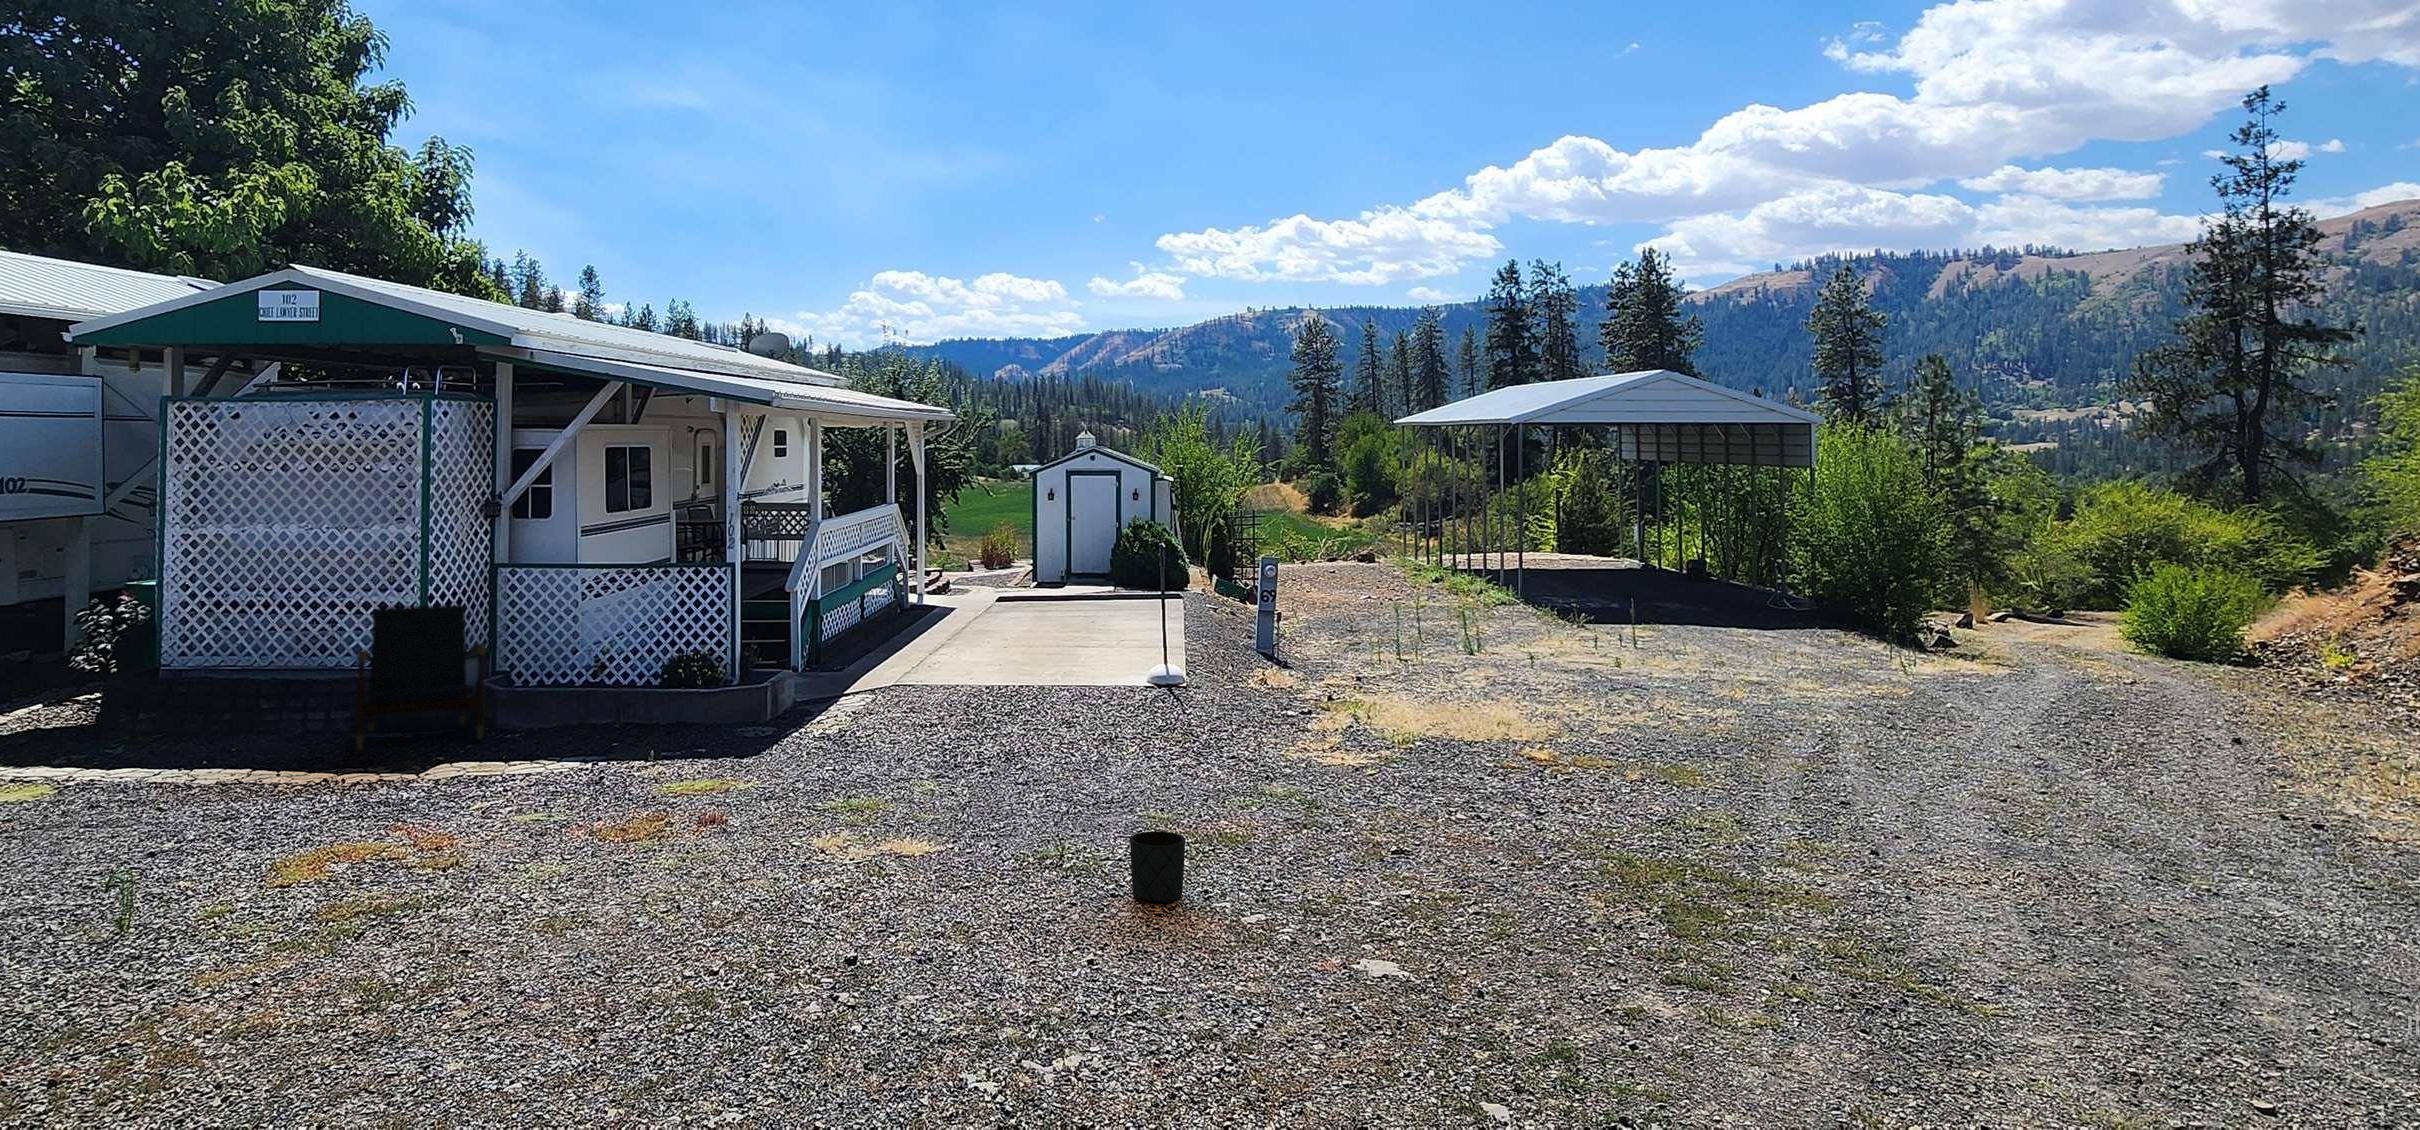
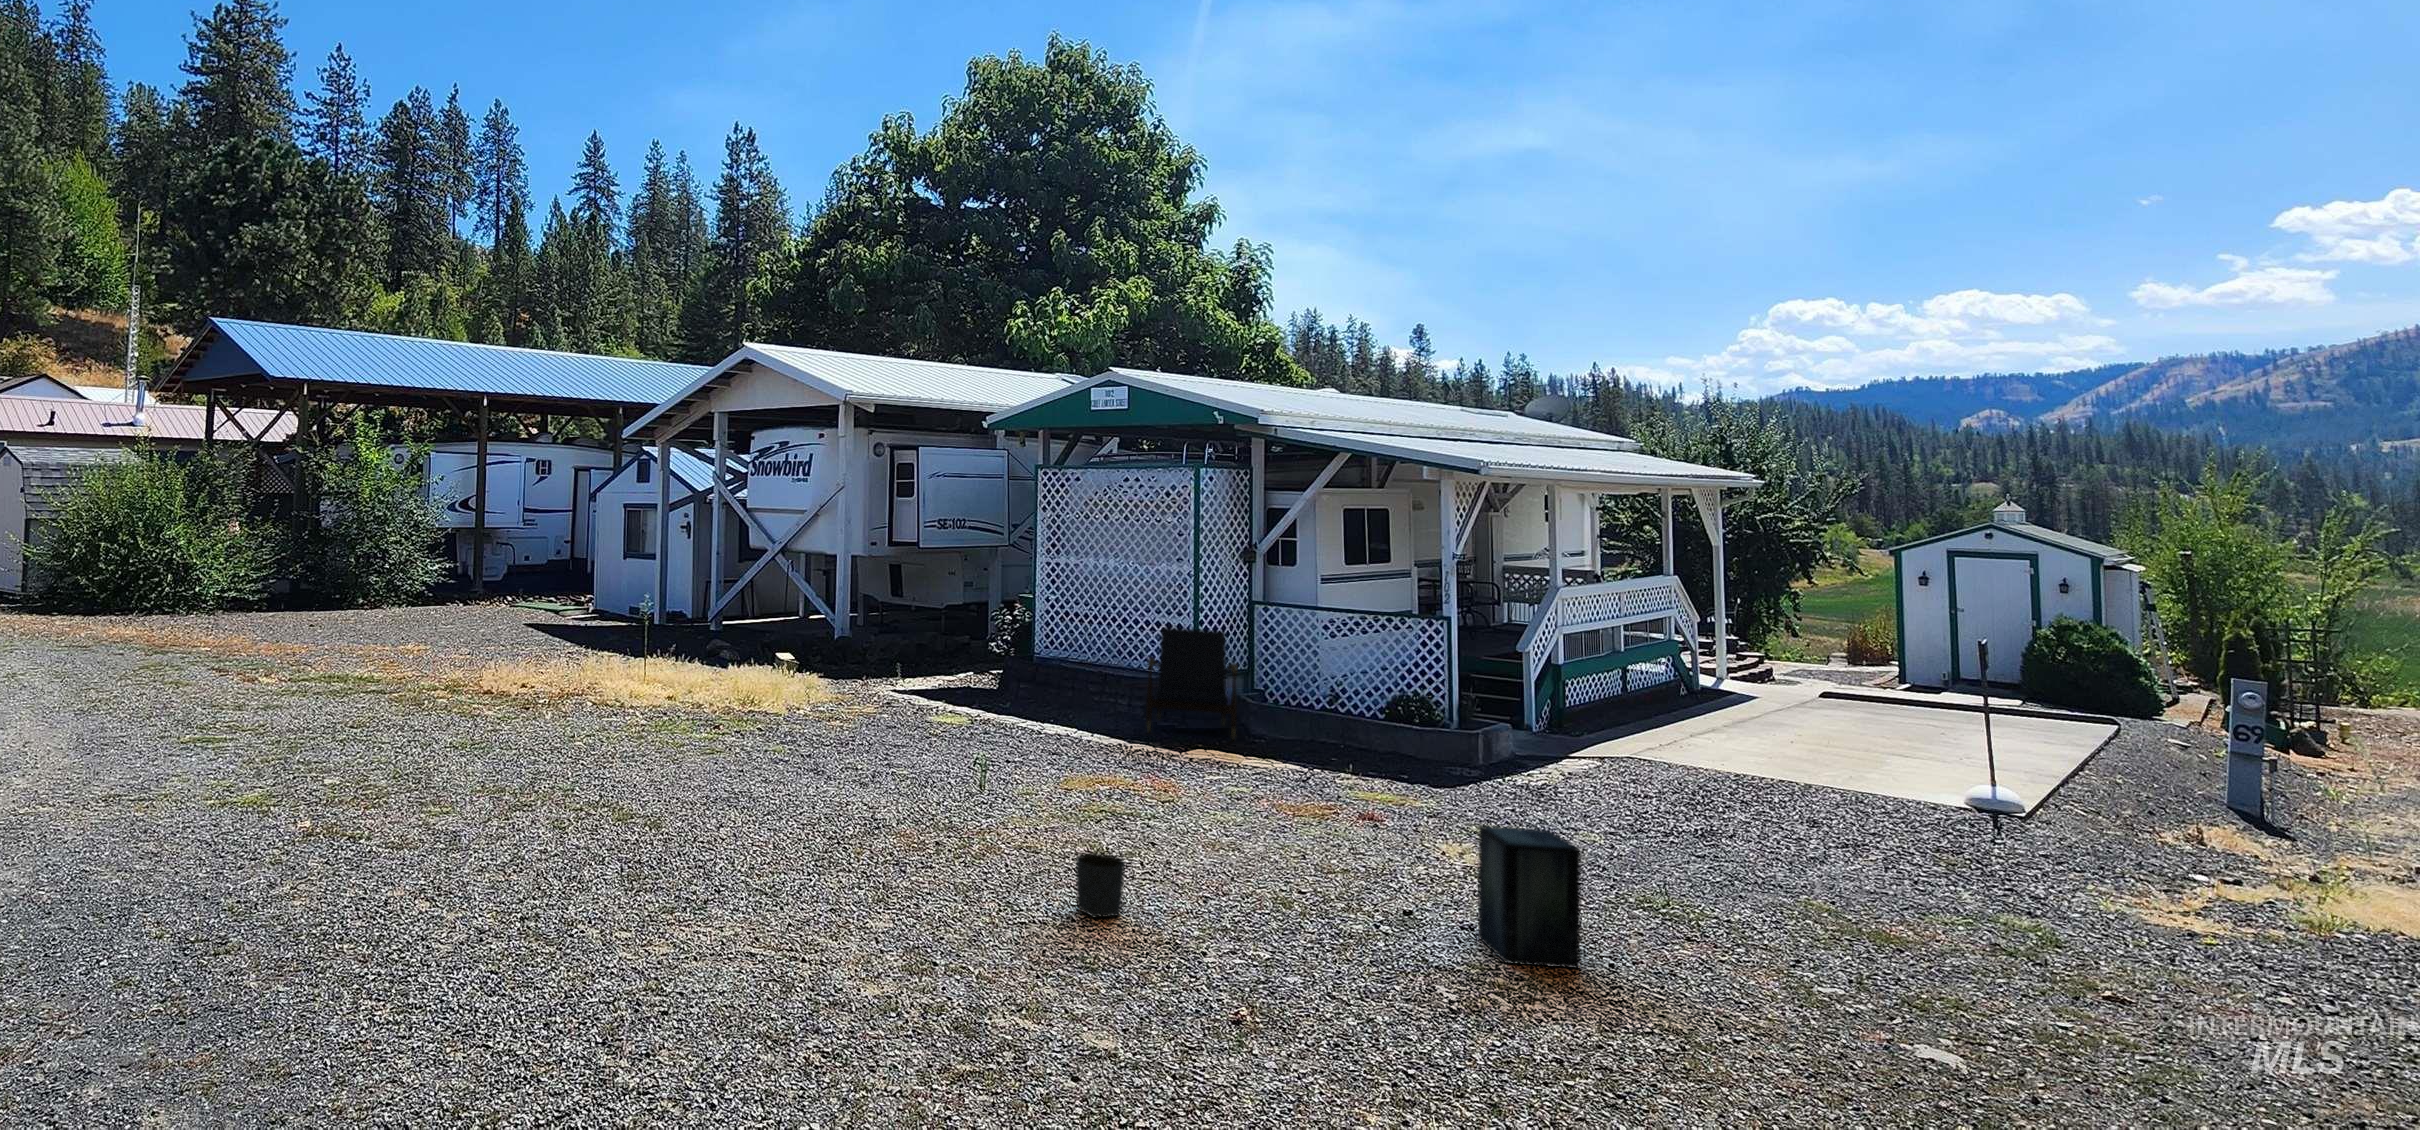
storage box: none [831,775,939,934] -> present [1478,825,1581,968]
planter: present [1130,831,1185,904] -> present [1076,853,1125,918]

